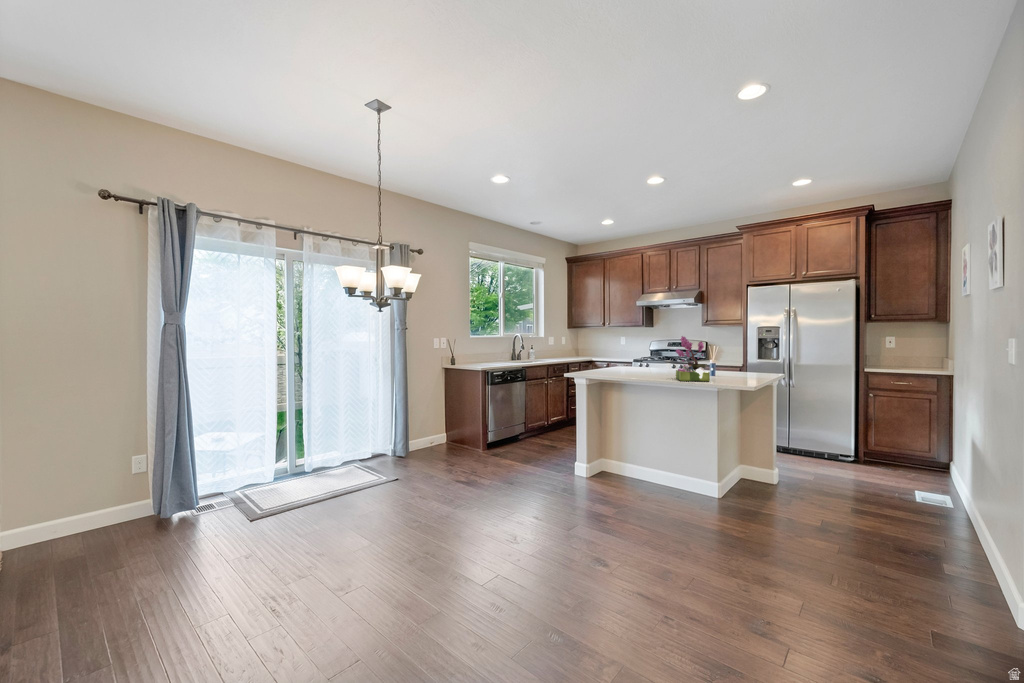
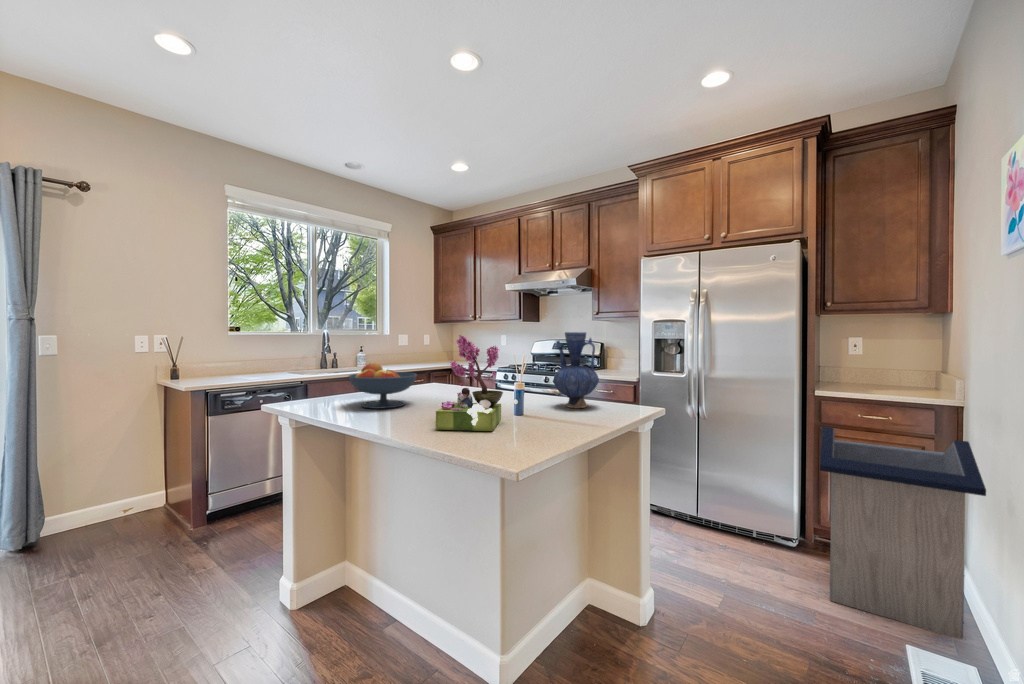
vase: none [718,334,745,375] -> present [553,332,599,408]
fruit bowl: none [605,352,642,375] -> present [348,363,417,409]
trash can: none [869,387,955,489] -> present [820,426,986,639]

